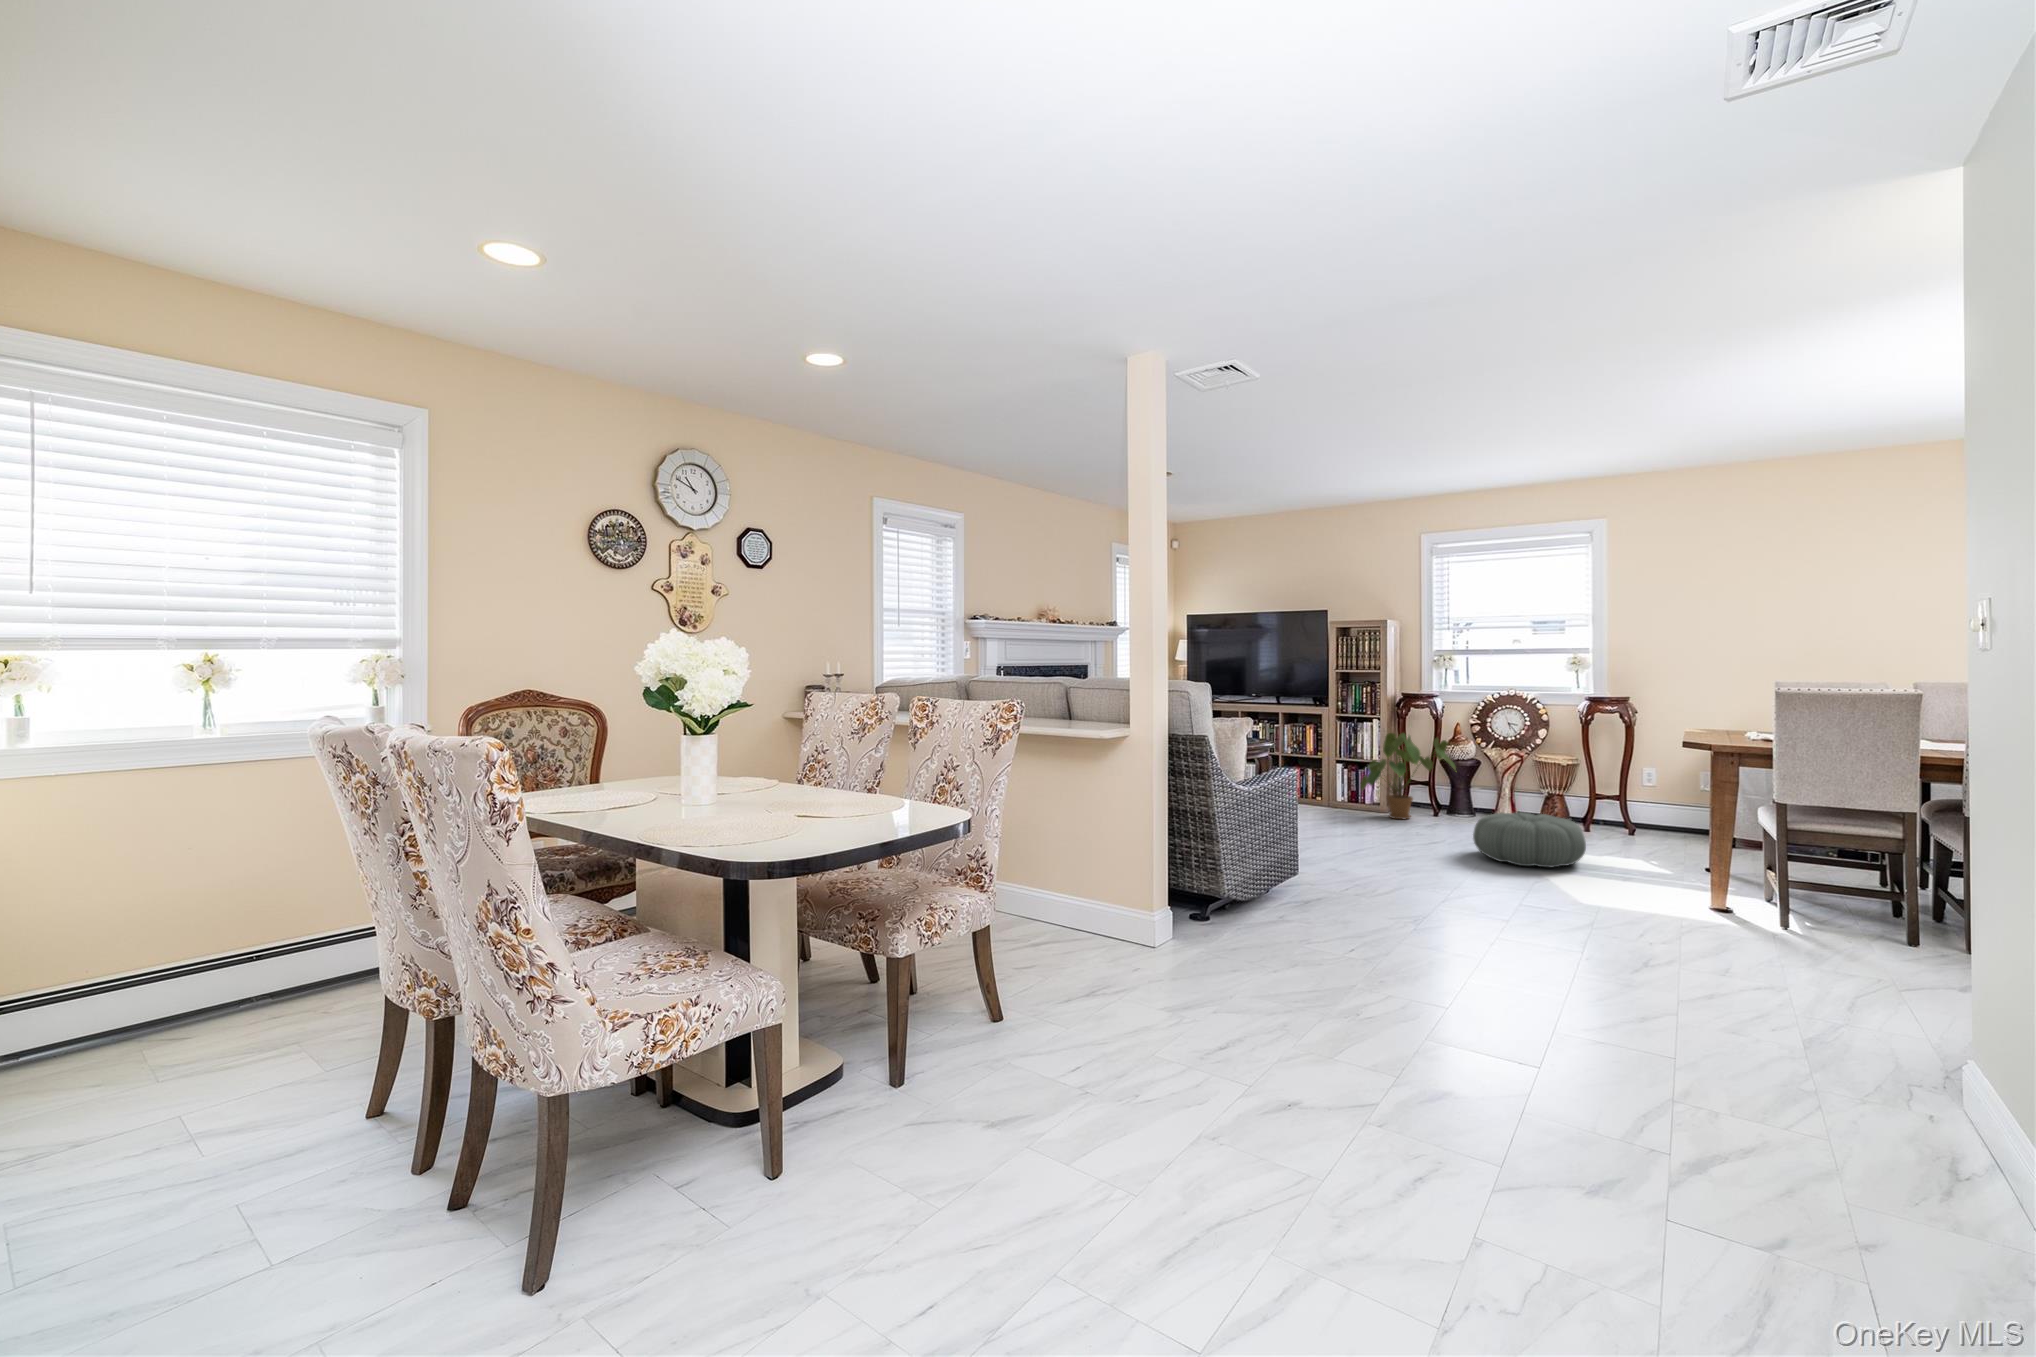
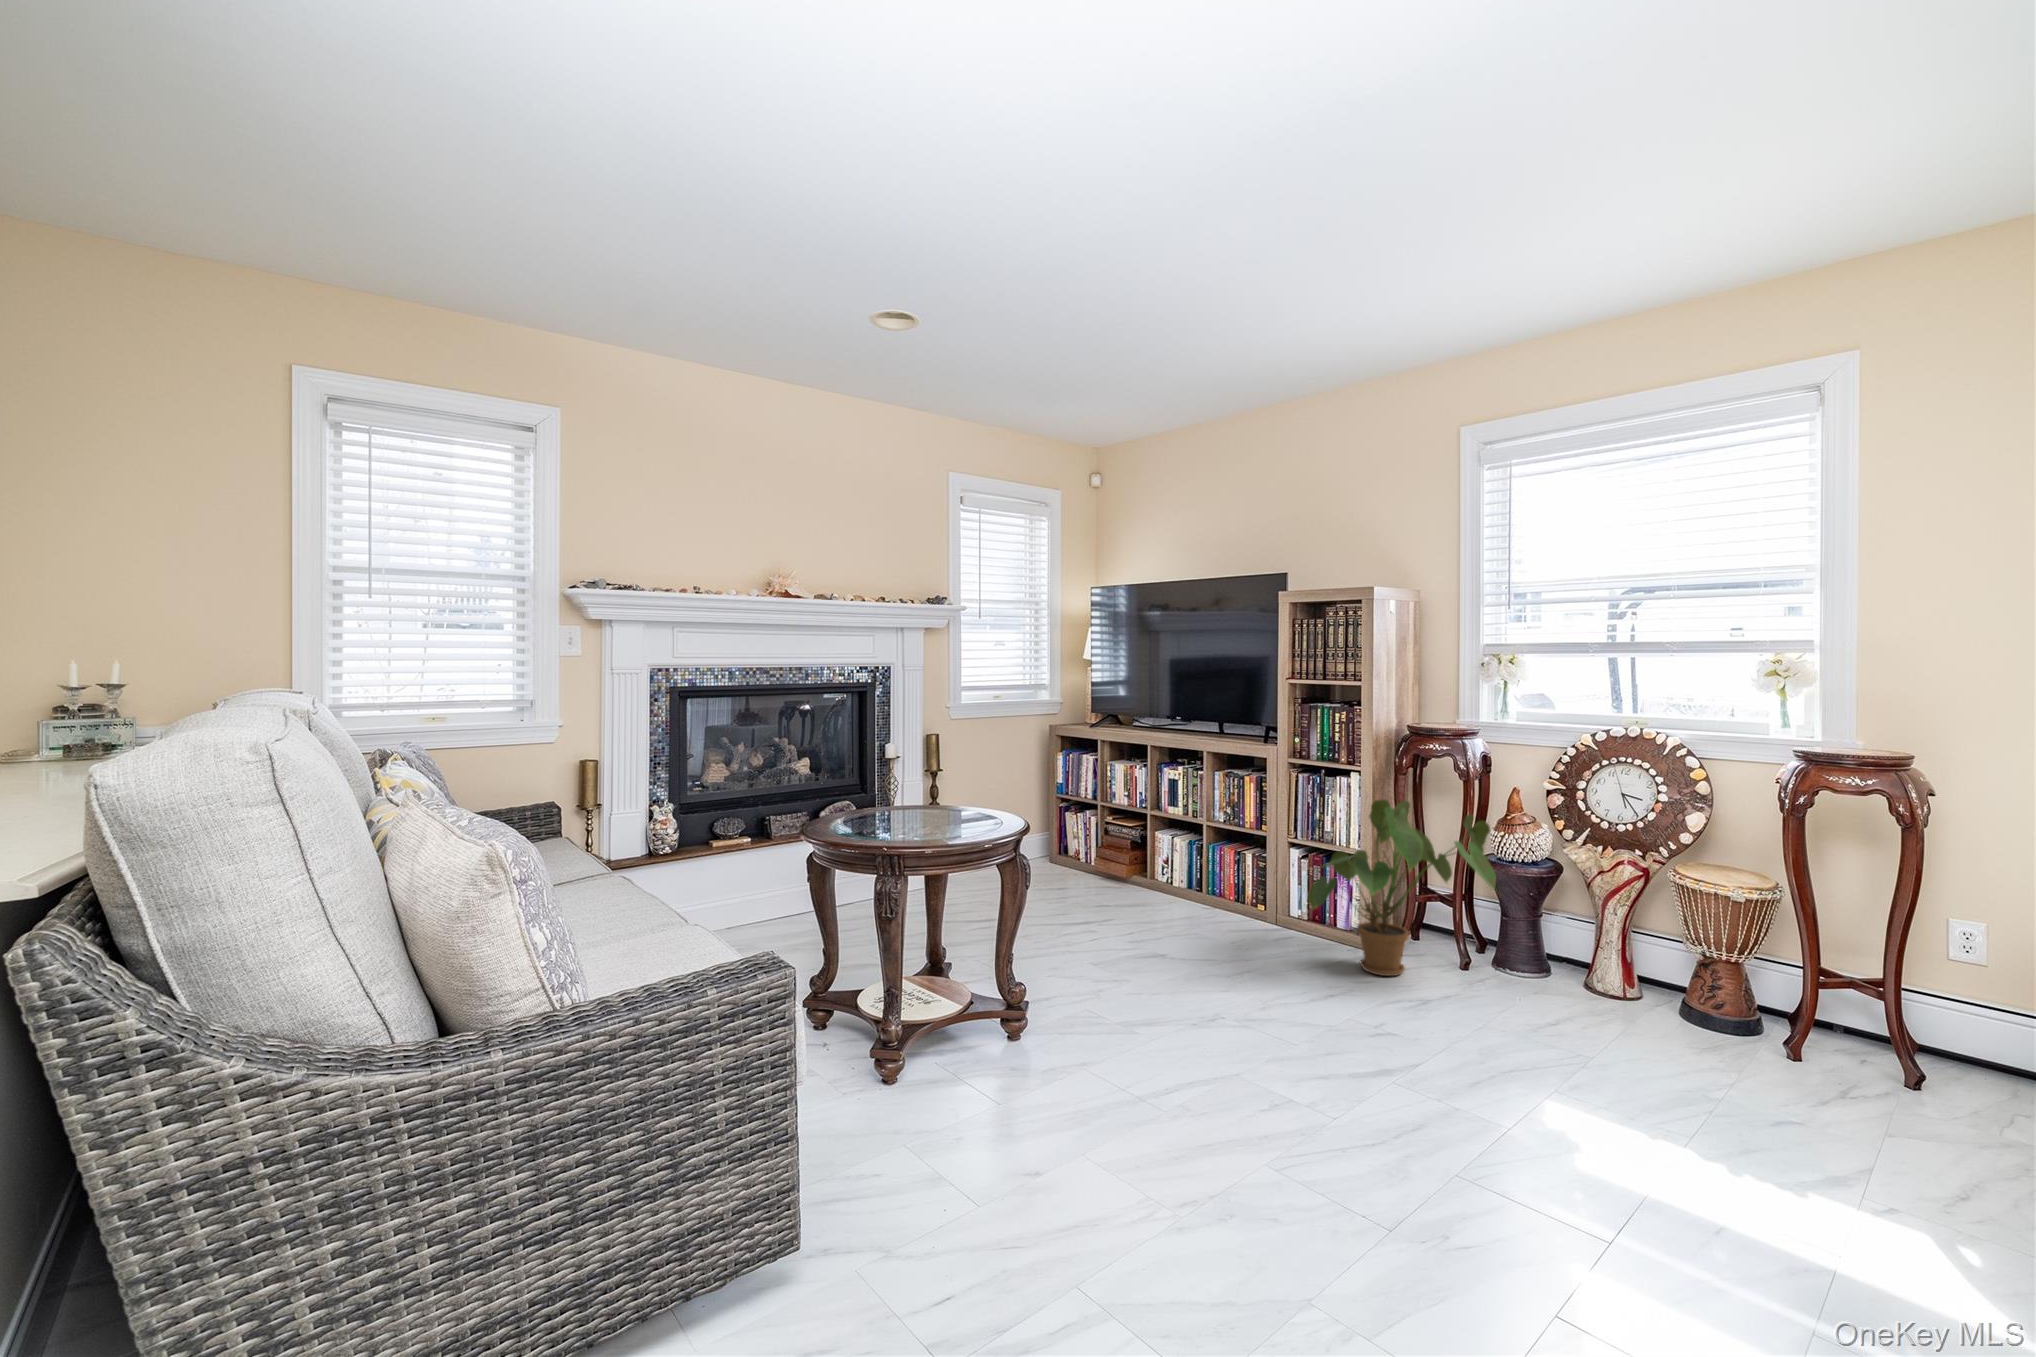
pouf: present [1473,812,1586,867] -> none [1468,1036,1783,1246]

